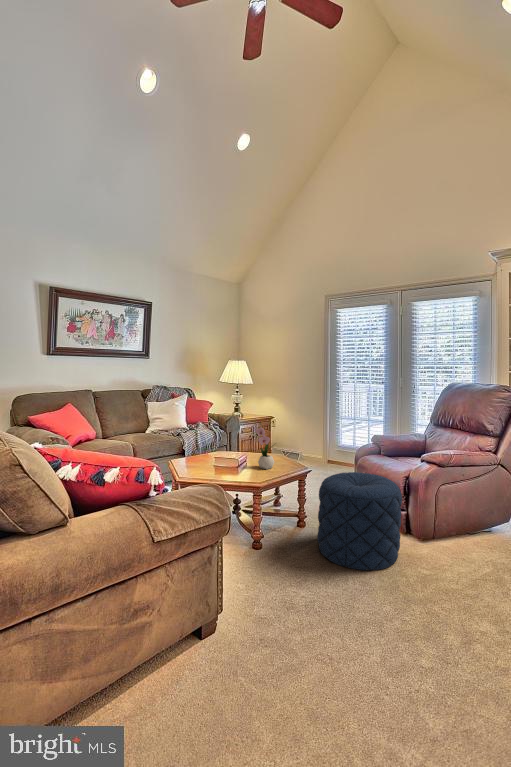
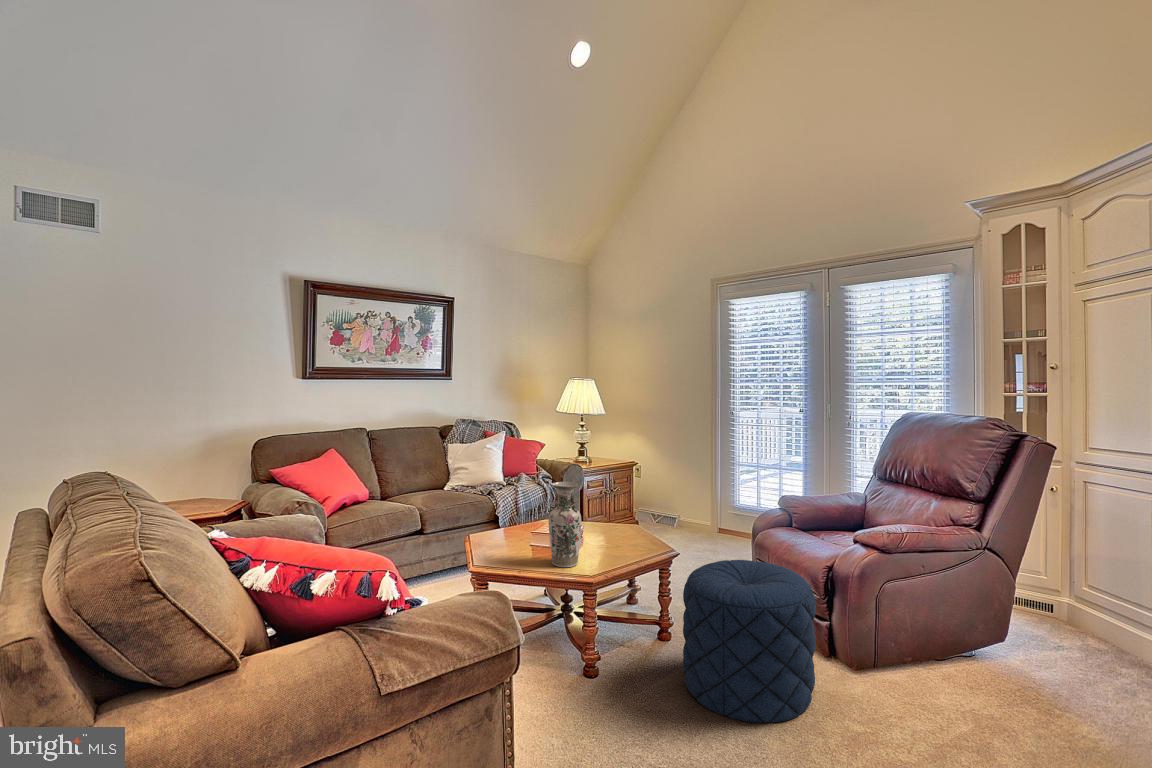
flower arrangement: present [256,420,274,469] -> none [590,476,623,552]
vase: none [231,423,252,478] -> present [548,482,581,567]

